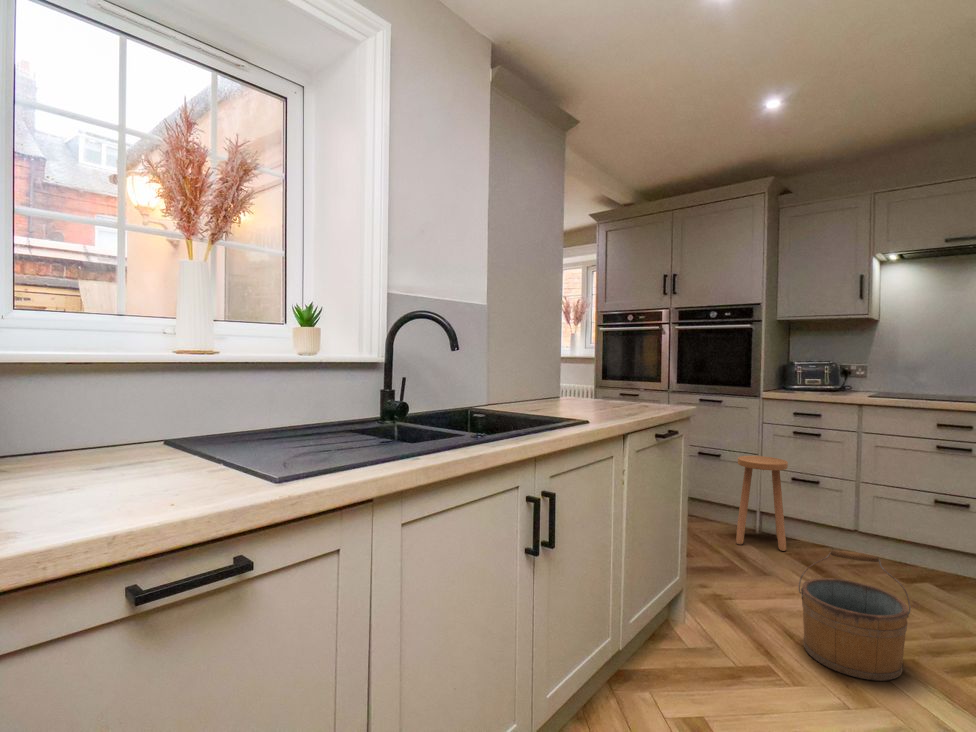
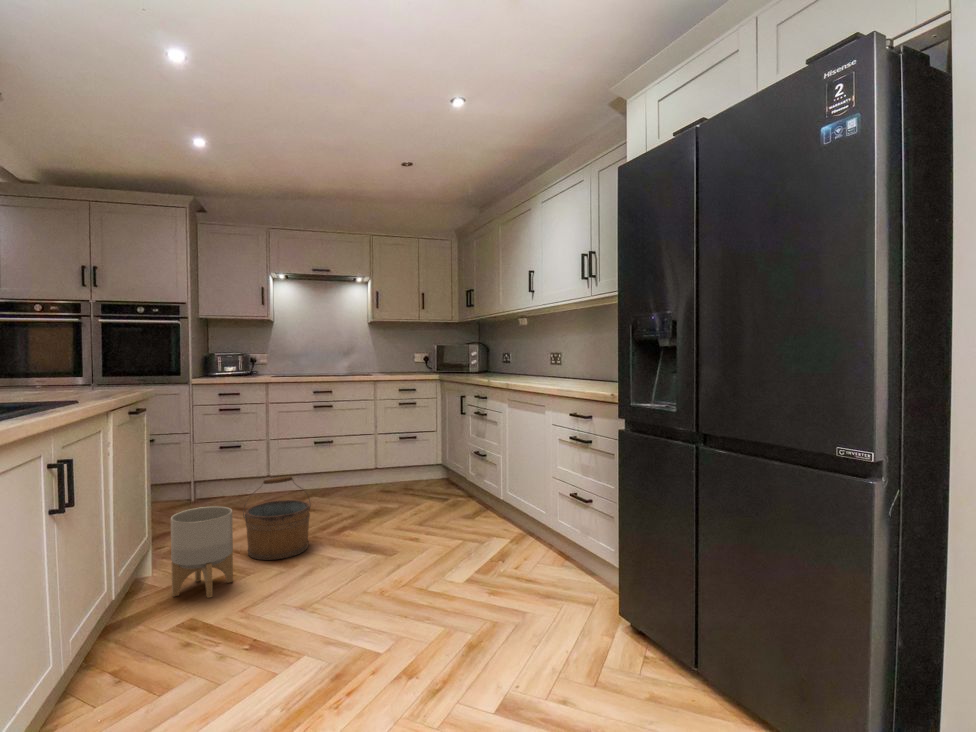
stool: present [736,456,788,551] -> none [173,433,219,512]
planter: none [694,564,774,695] -> present [171,506,233,598]

